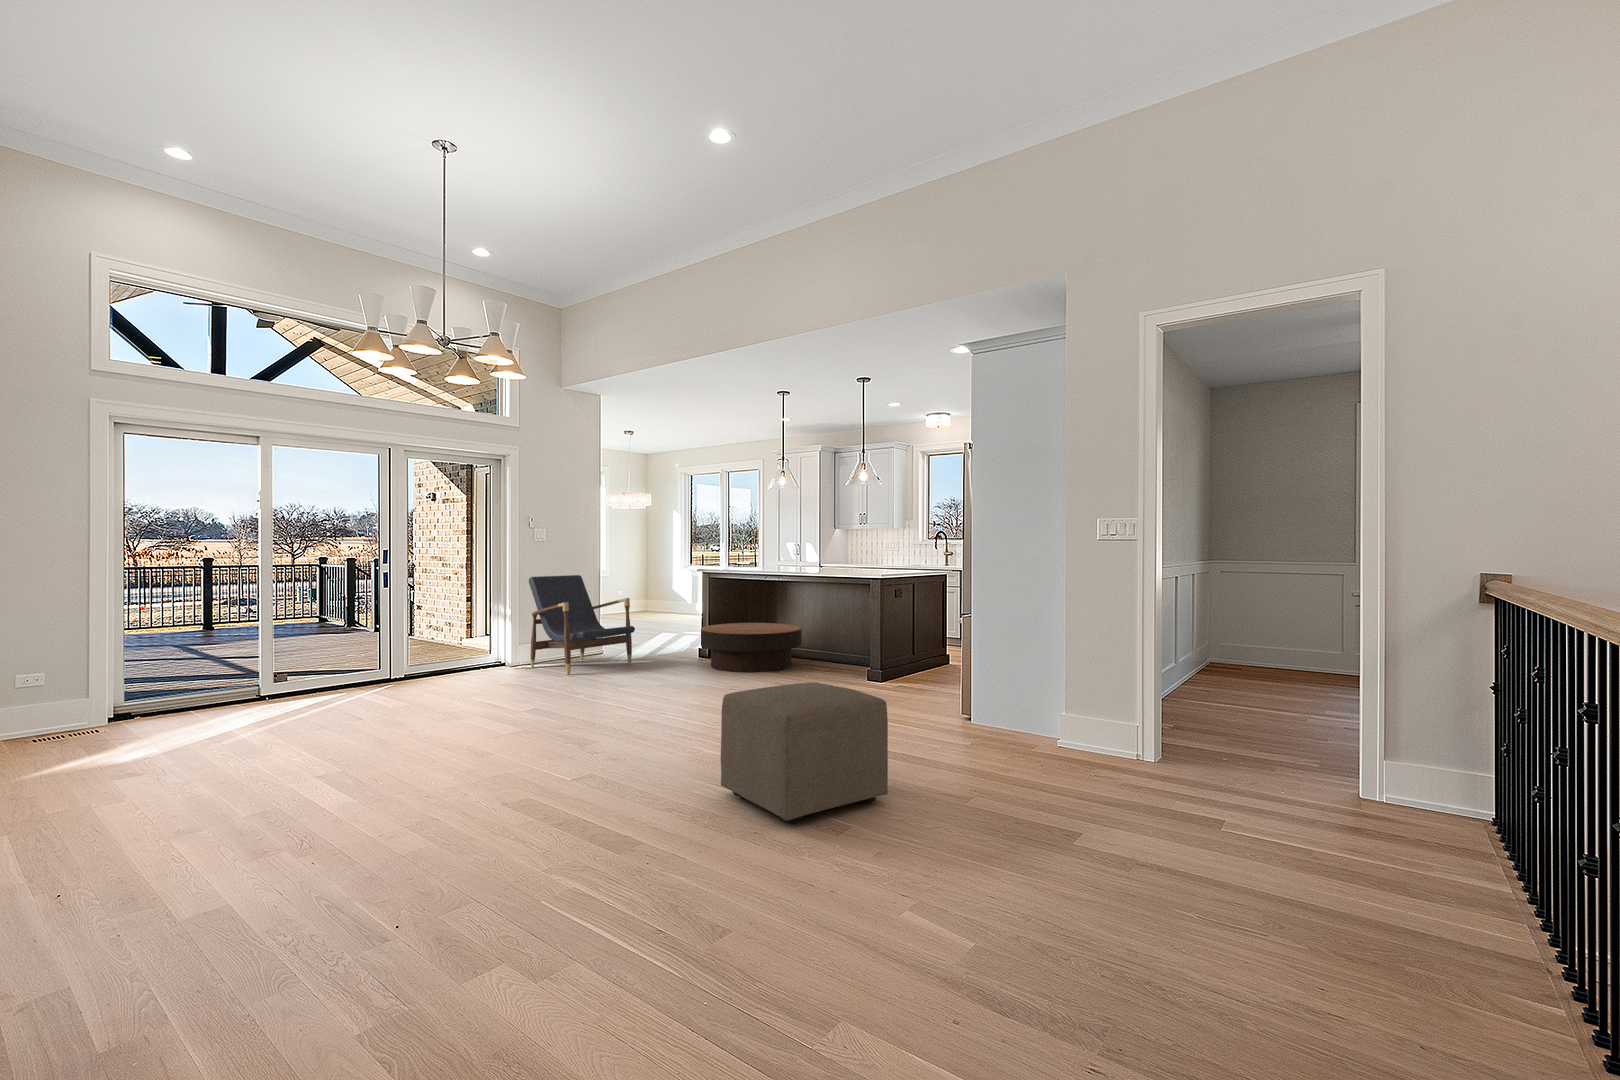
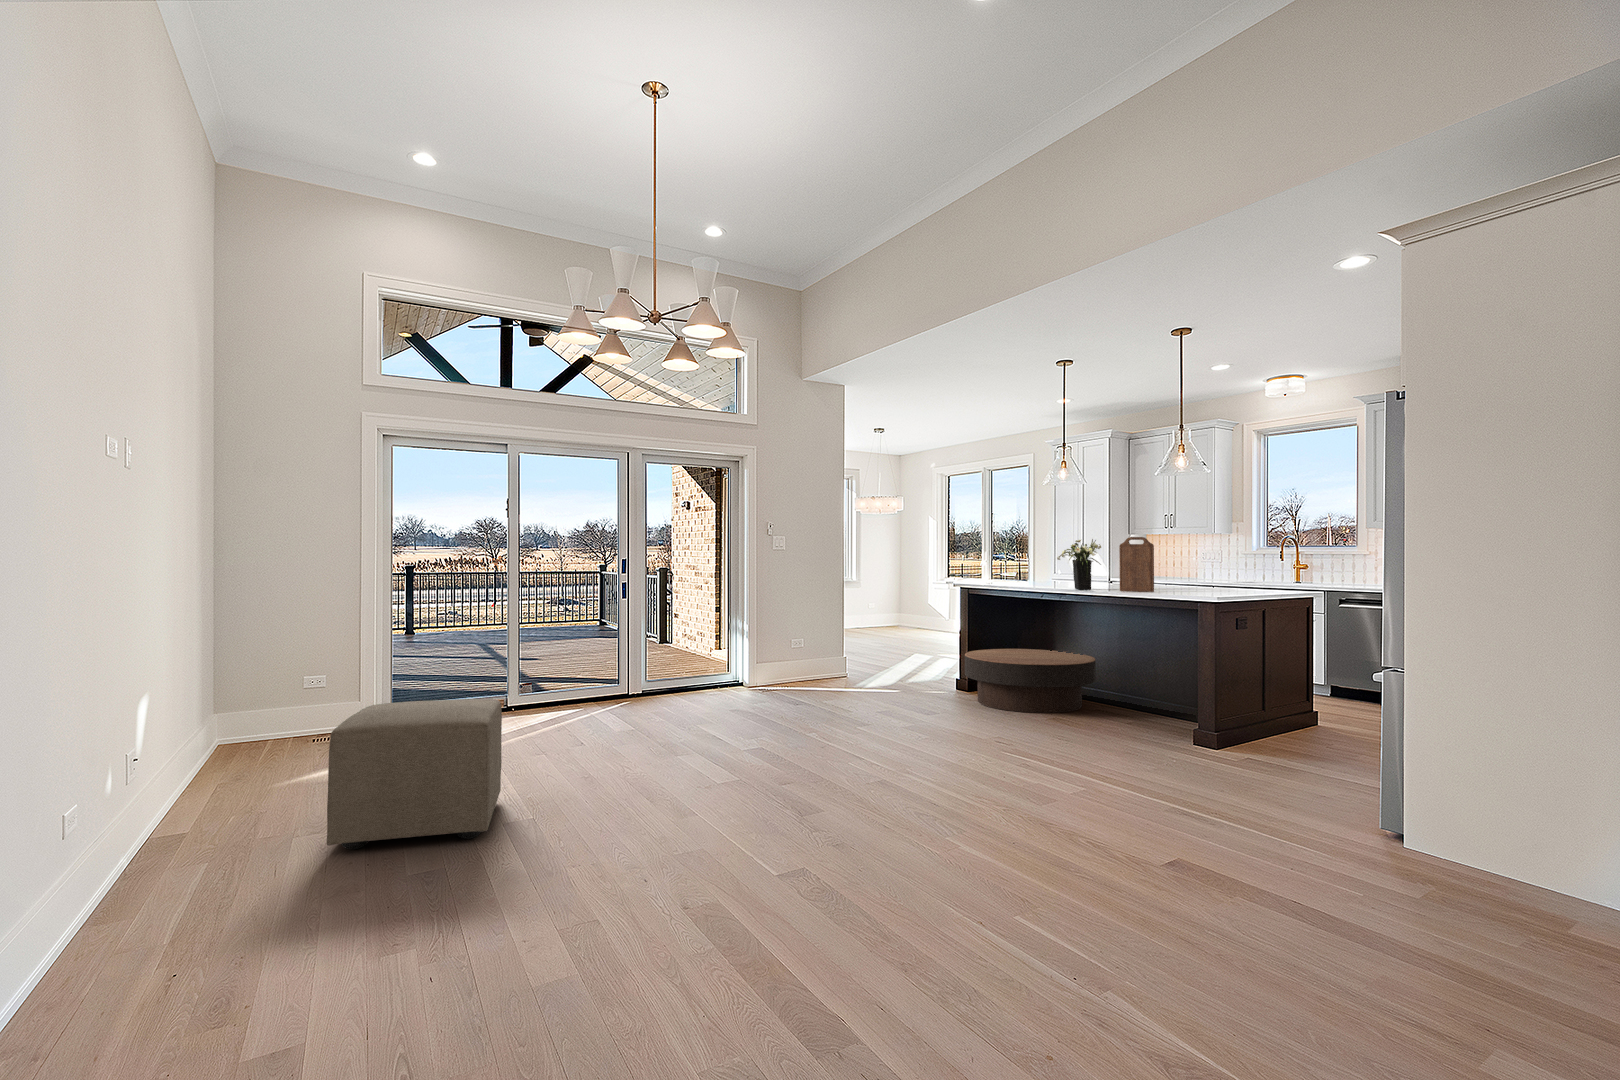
cutting board: none [818,534,842,575] -> present [1119,537,1154,592]
flower arrangement: none [773,535,806,575] -> present [1057,539,1101,590]
lounge chair: present [529,575,635,675] -> none [770,587,886,702]
ottoman: present [721,683,888,823] -> present [327,699,502,849]

